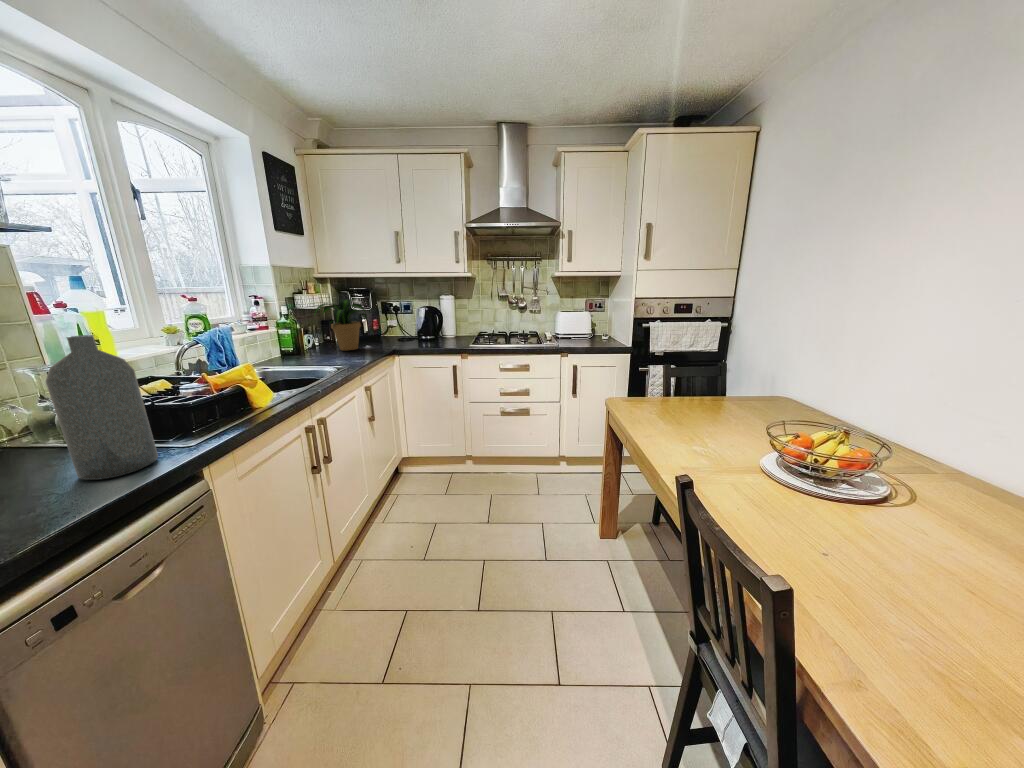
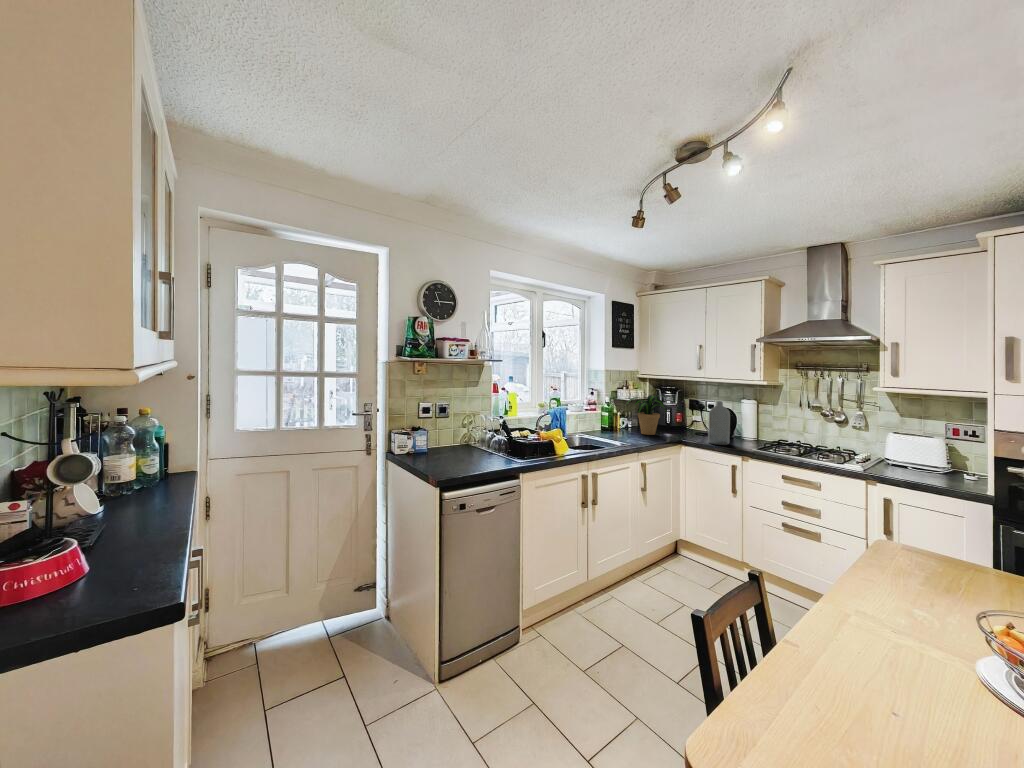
bottle: present [46,335,158,480] -> present [708,401,730,445]

